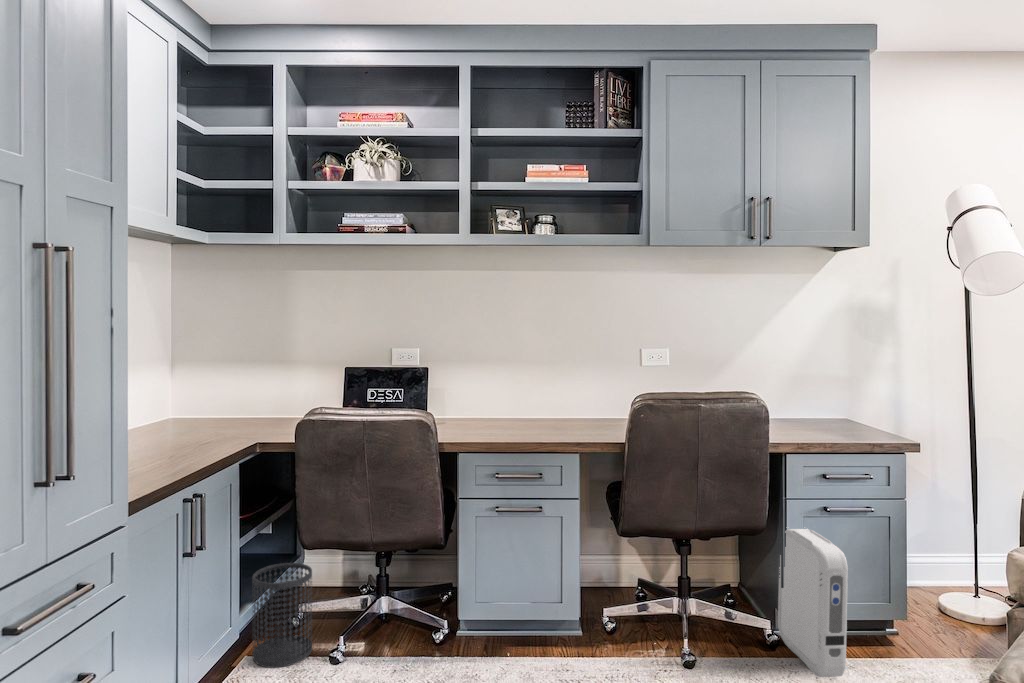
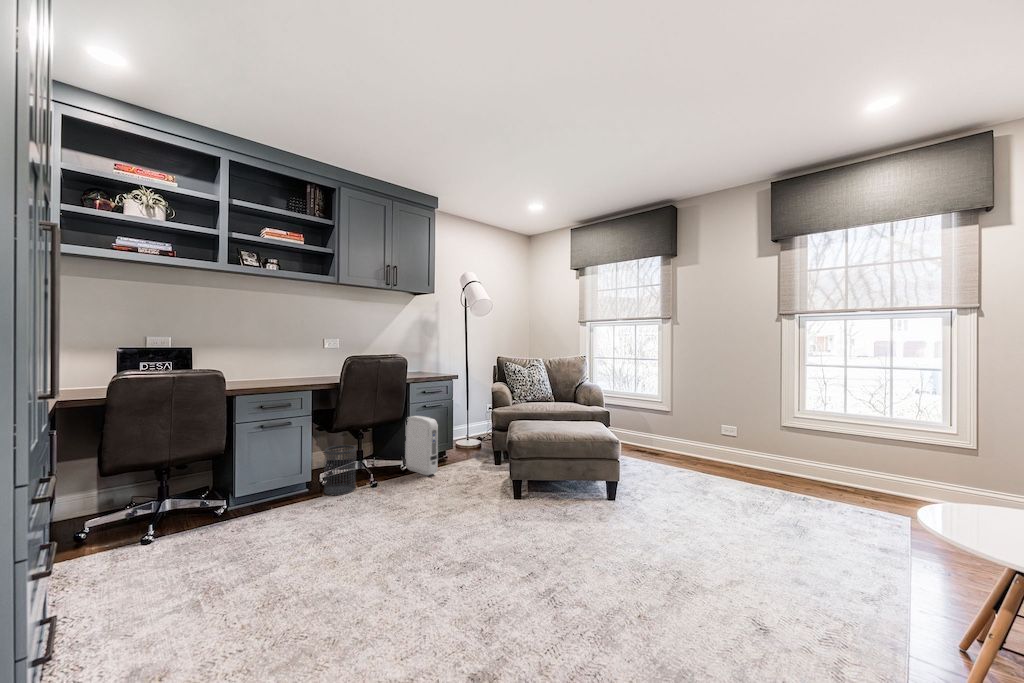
wastebasket: present [252,563,312,668] -> present [324,445,356,495]

